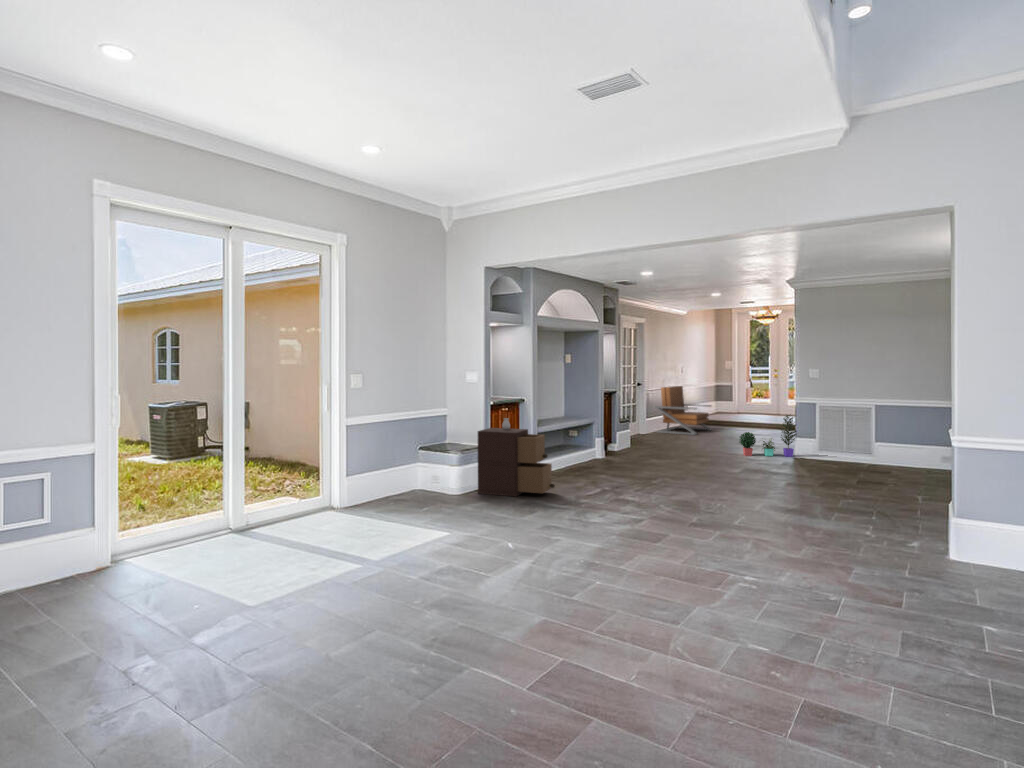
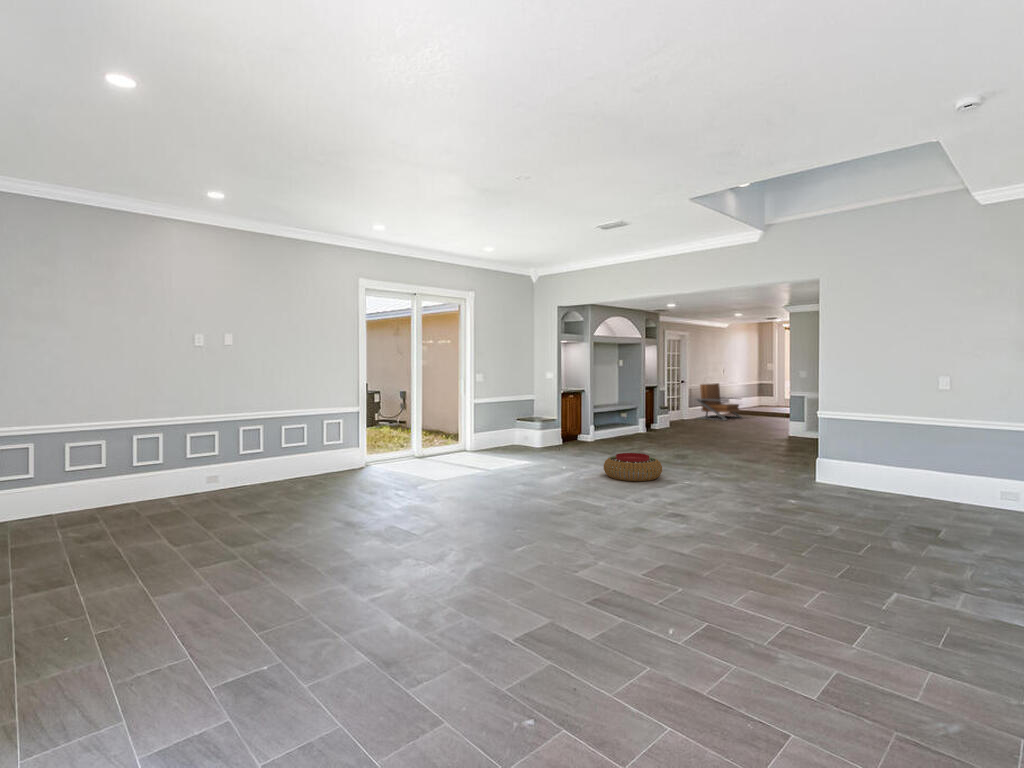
potted plant: present [739,414,796,457] -> none [746,403,791,434]
storage cabinet: present [478,418,555,497] -> none [552,401,600,449]
pouf: none [587,519,696,581] -> present [604,453,662,481]

